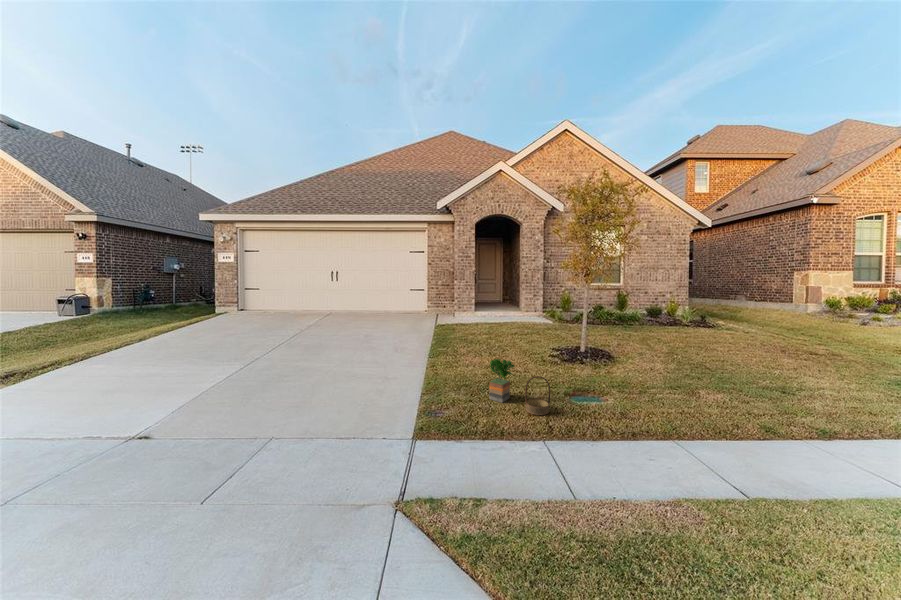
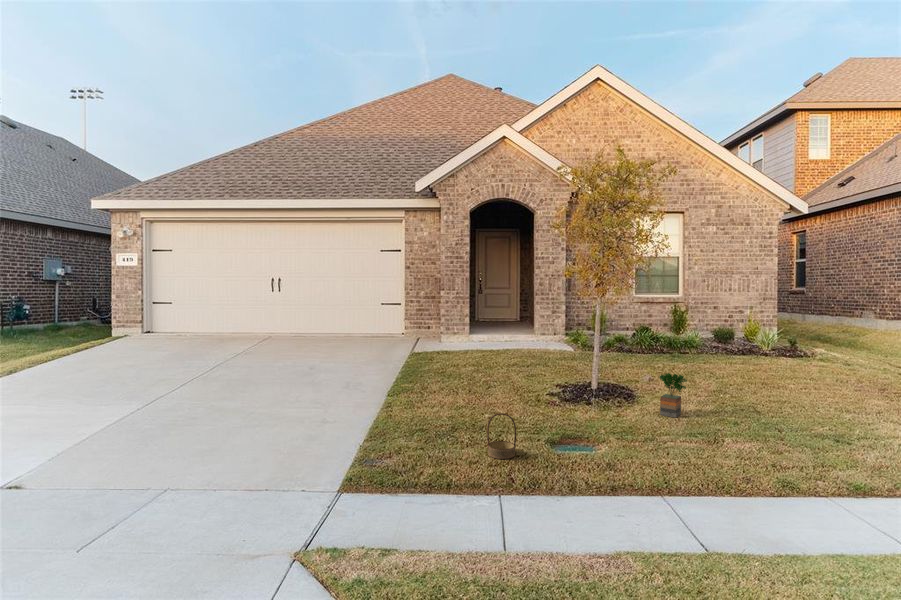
potted tree: present [489,359,515,403] -> present [659,373,687,418]

